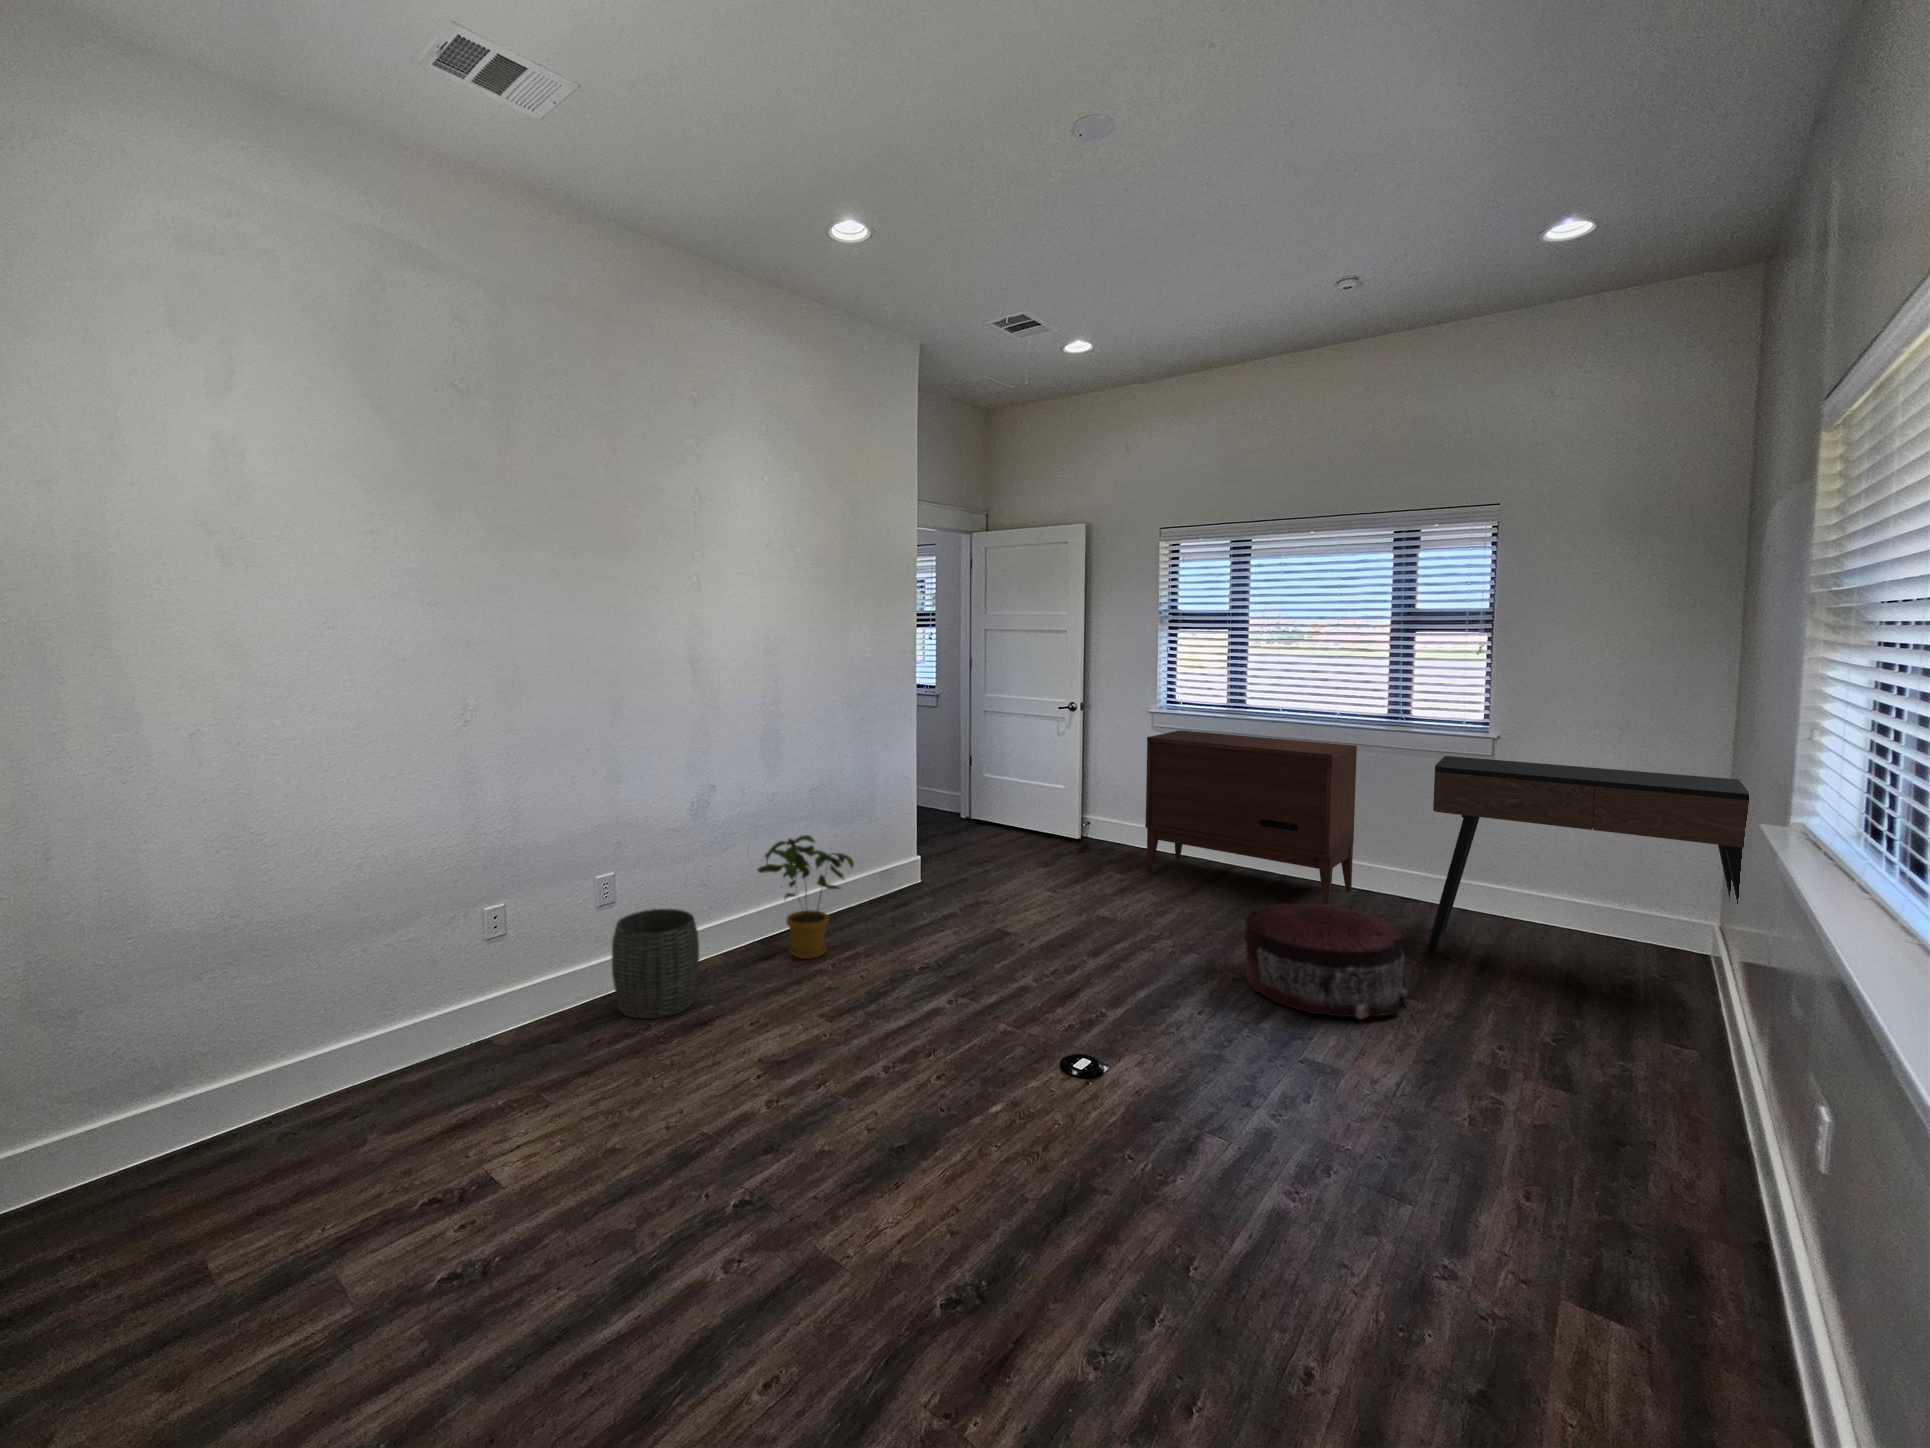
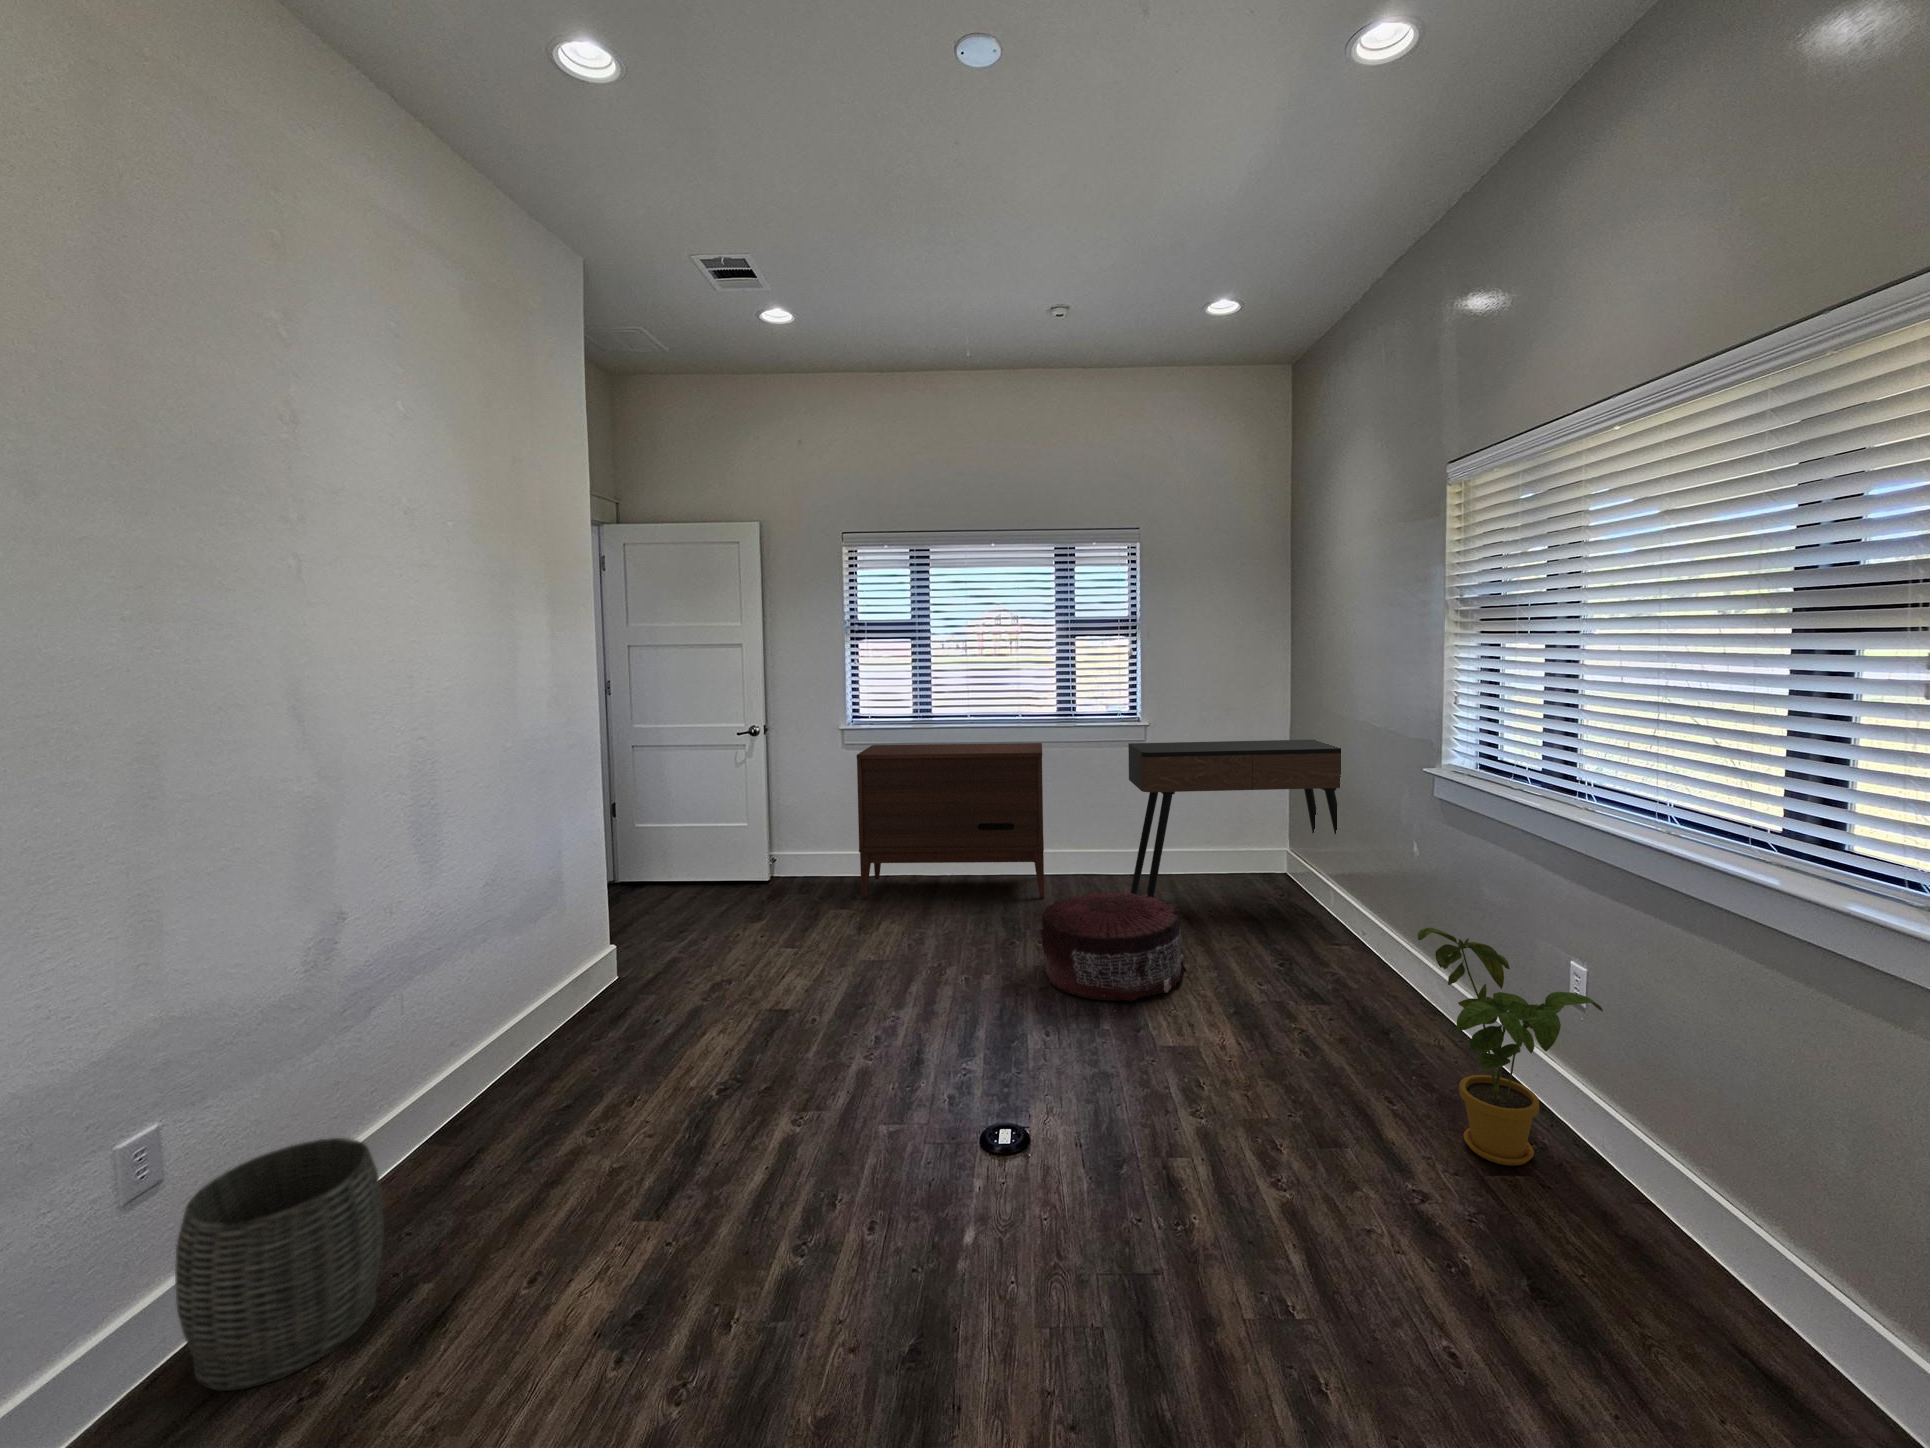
house plant: present [758,835,854,959] -> present [1418,927,1603,1166]

